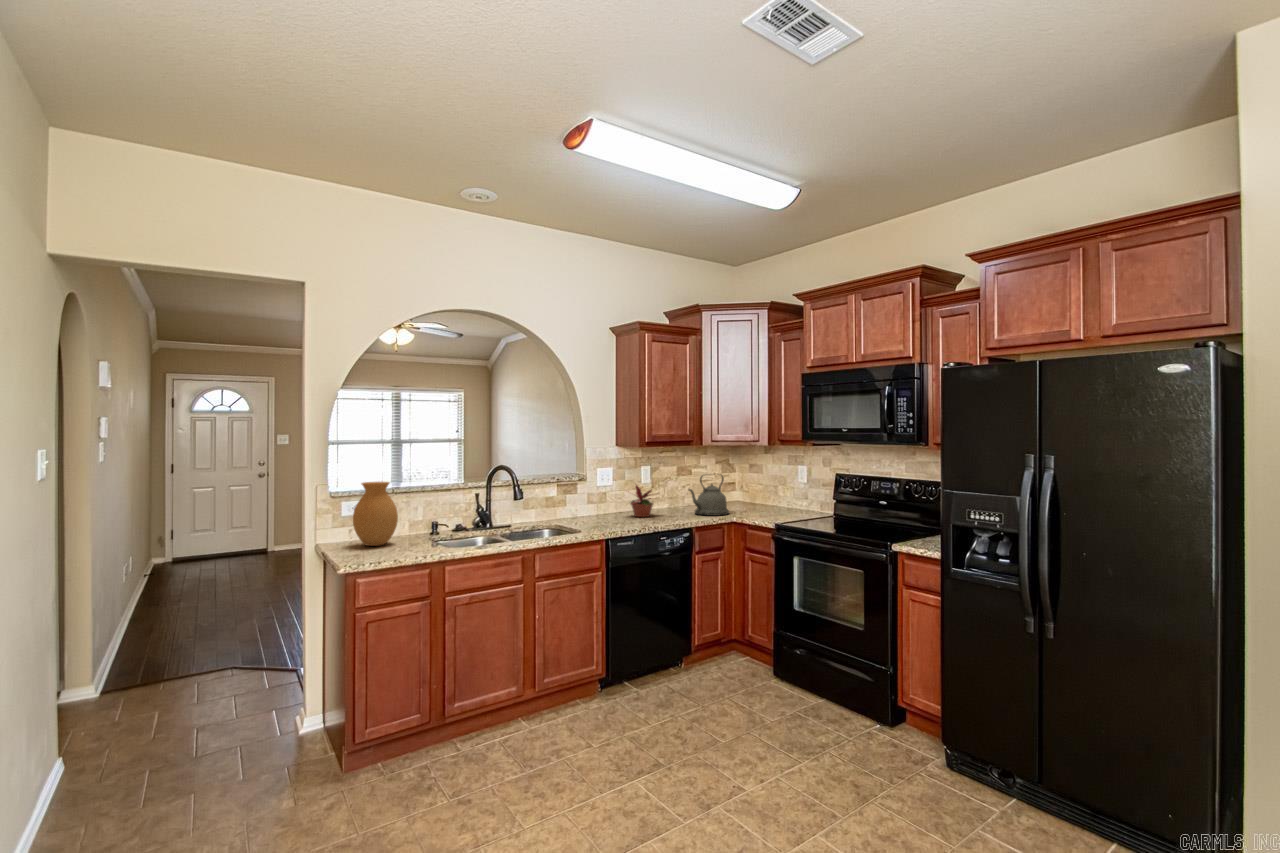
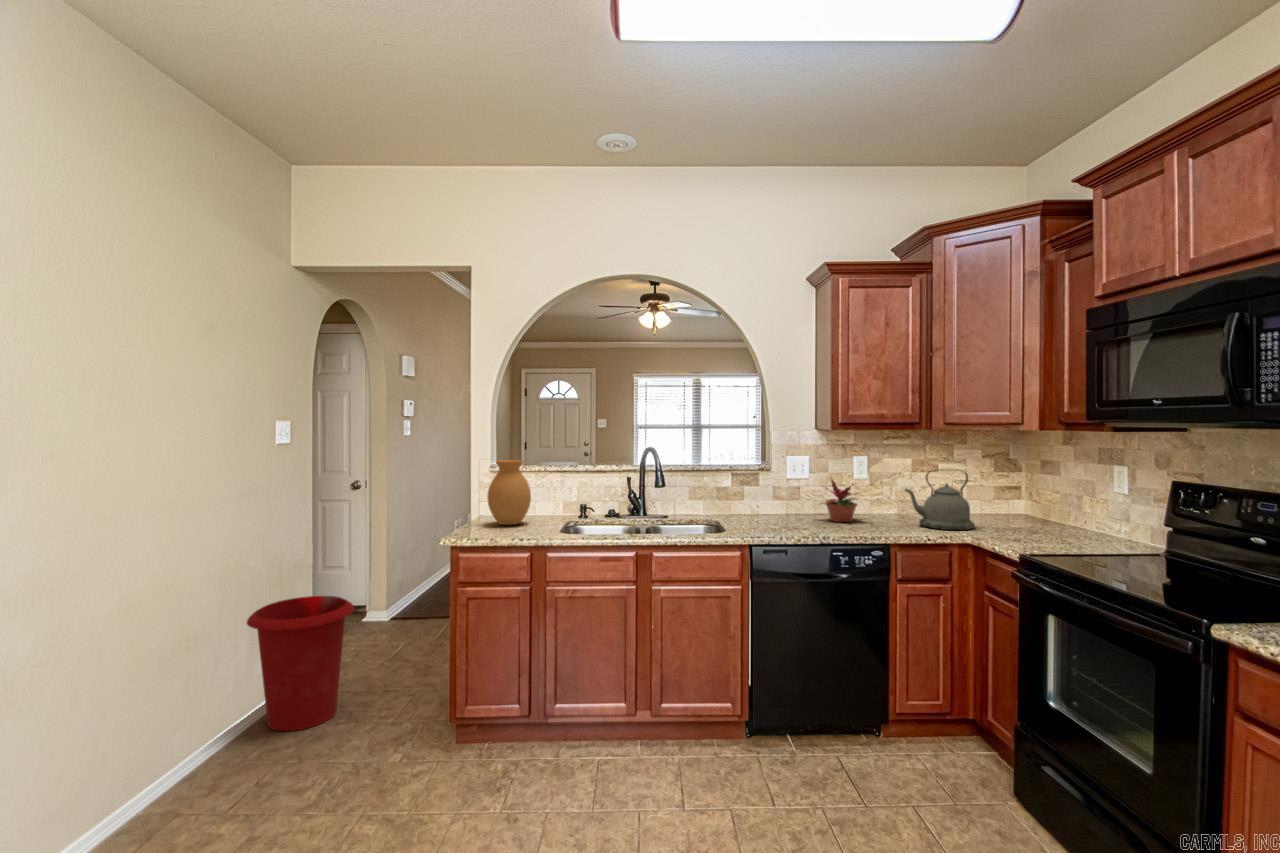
waste bin: none [55,651,198,818] -> present [247,596,354,731]

